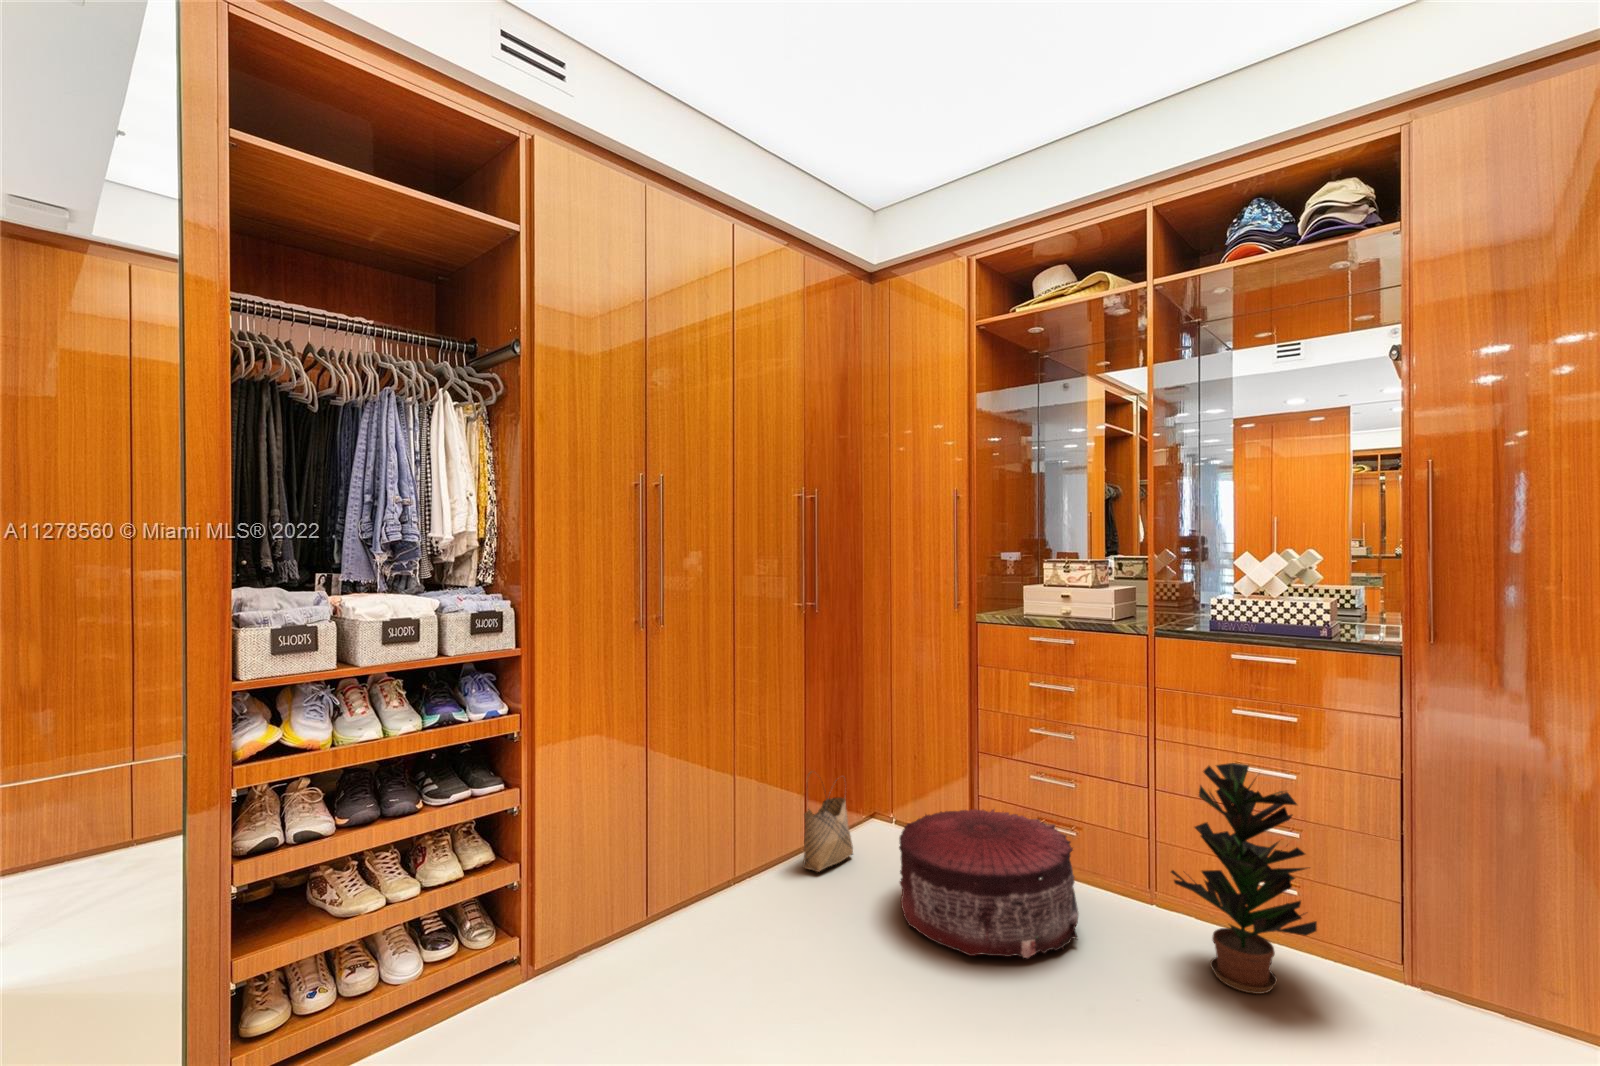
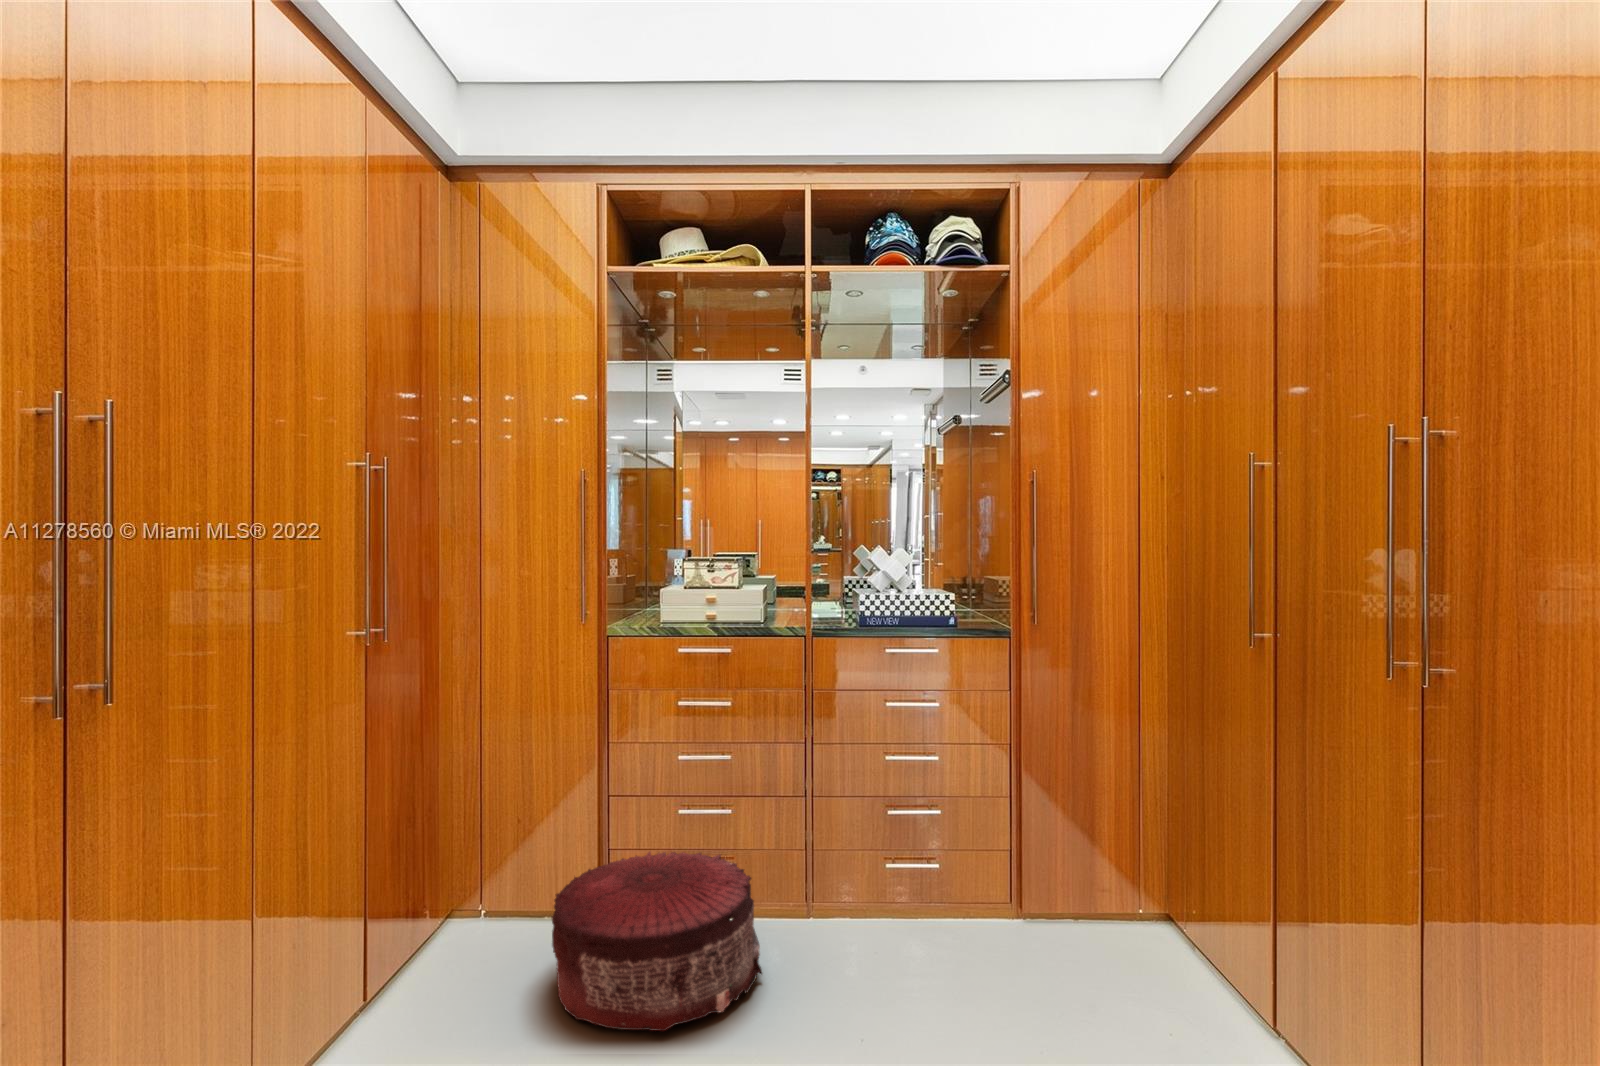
potted plant: present [1171,763,1317,994] -> none [844,756,975,975]
woven basket: present [803,772,853,872] -> none [403,854,469,989]

